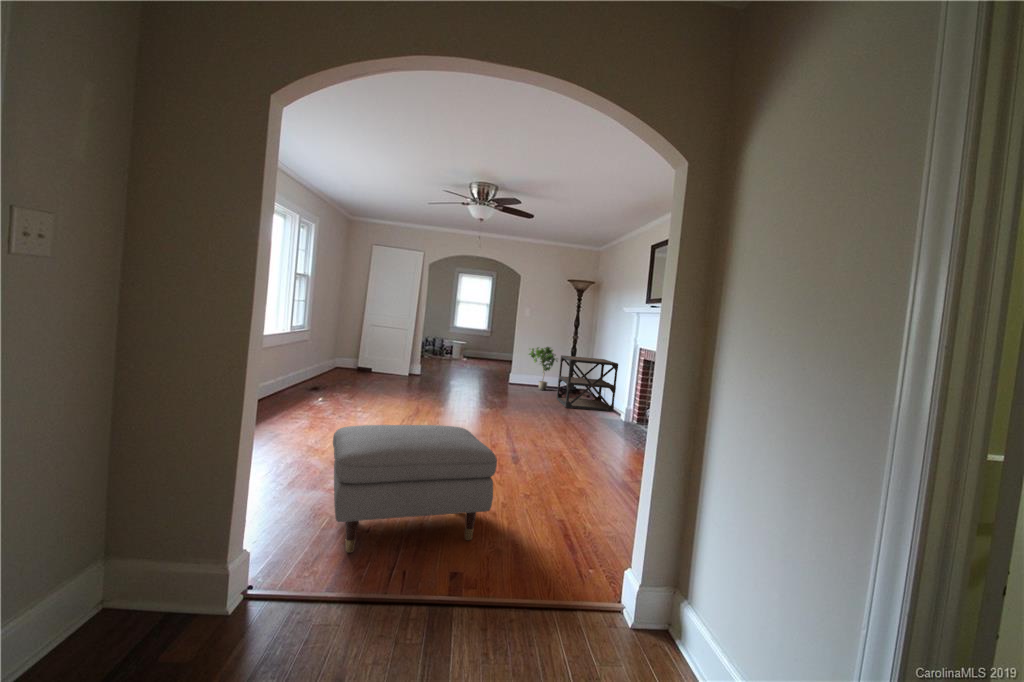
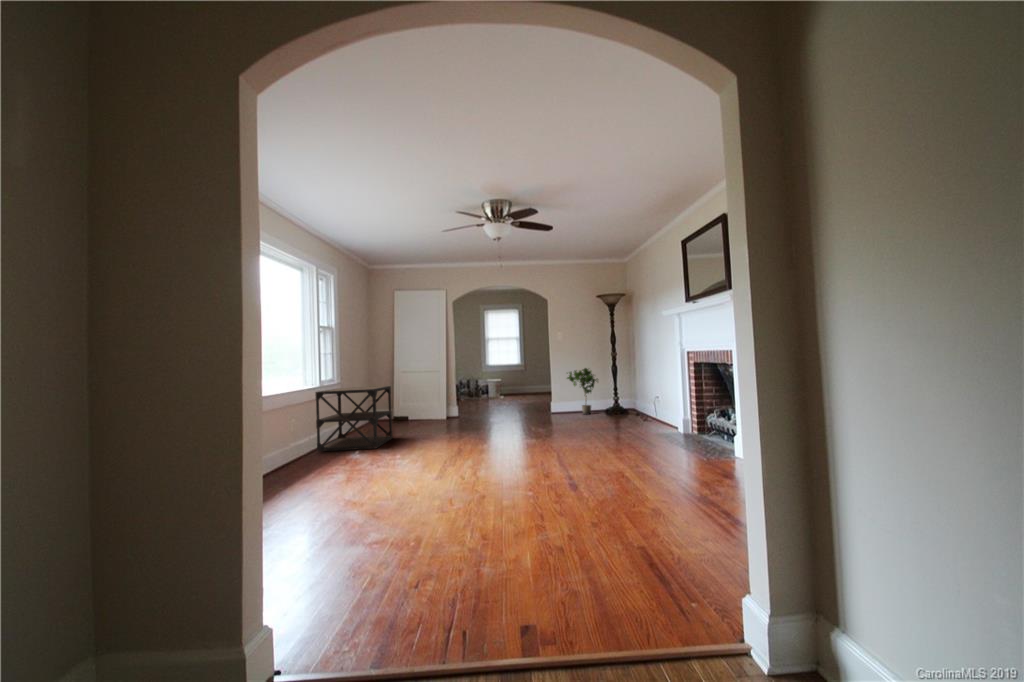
side table: present [557,355,618,411] -> present [315,386,392,451]
ottoman: present [333,425,497,553] -> none [365,451,558,614]

